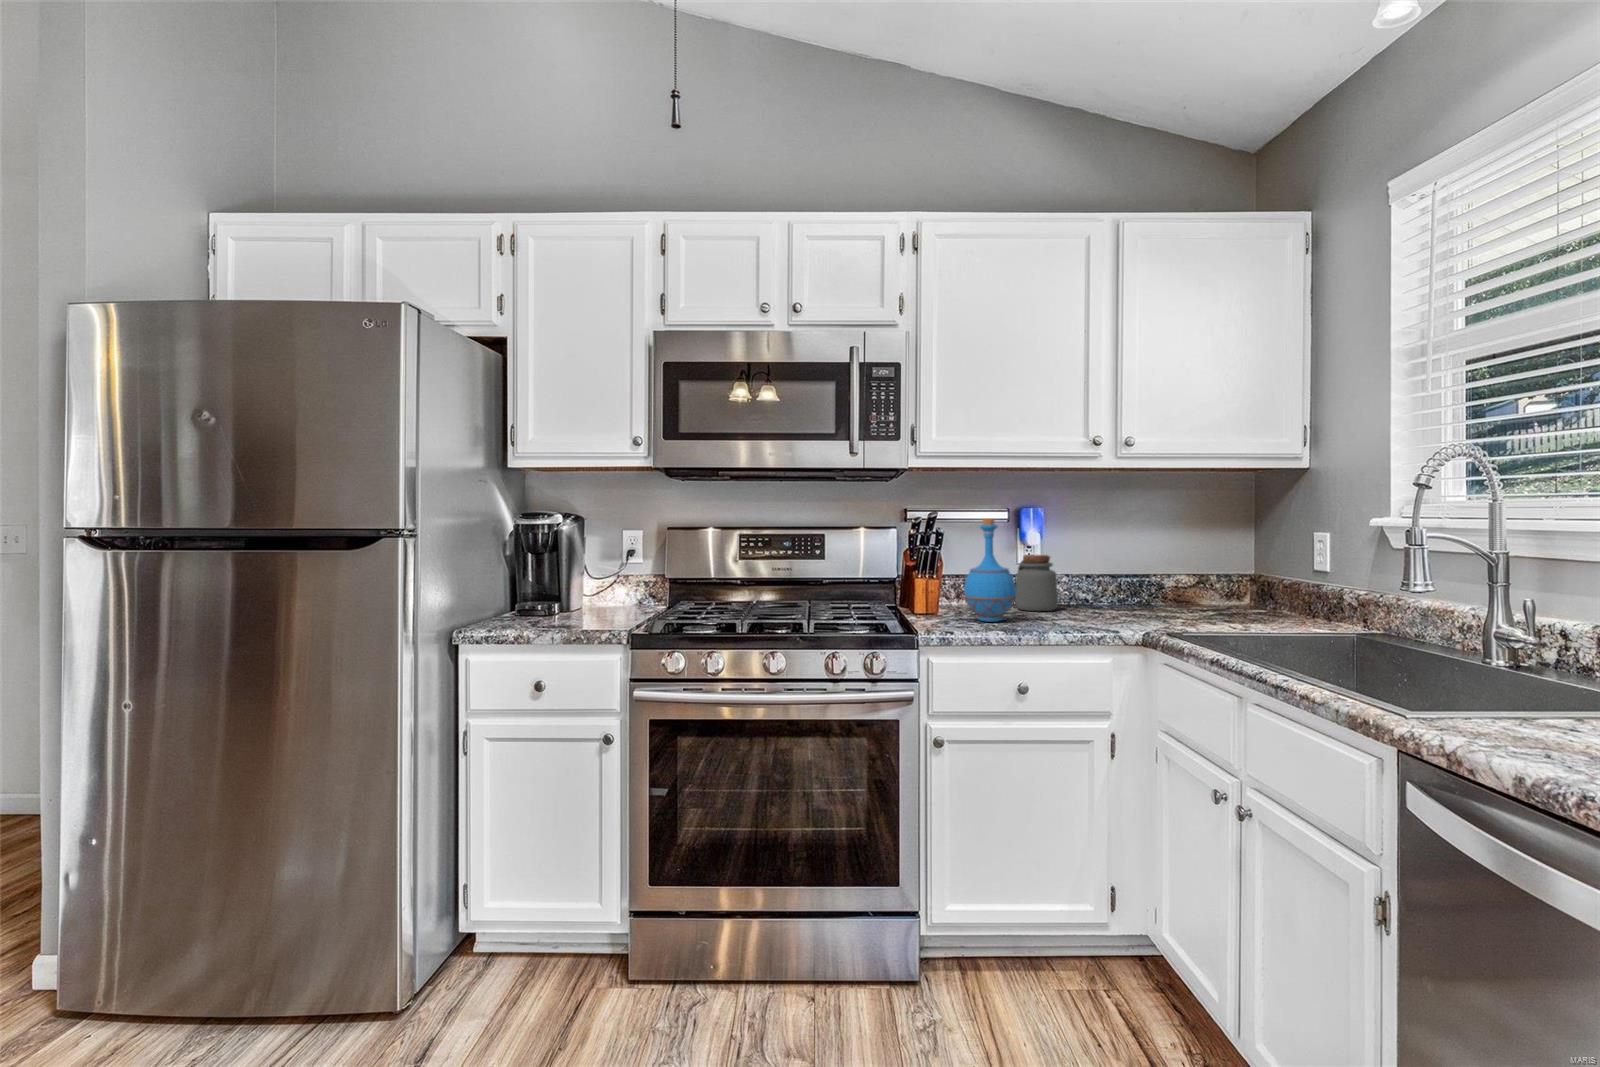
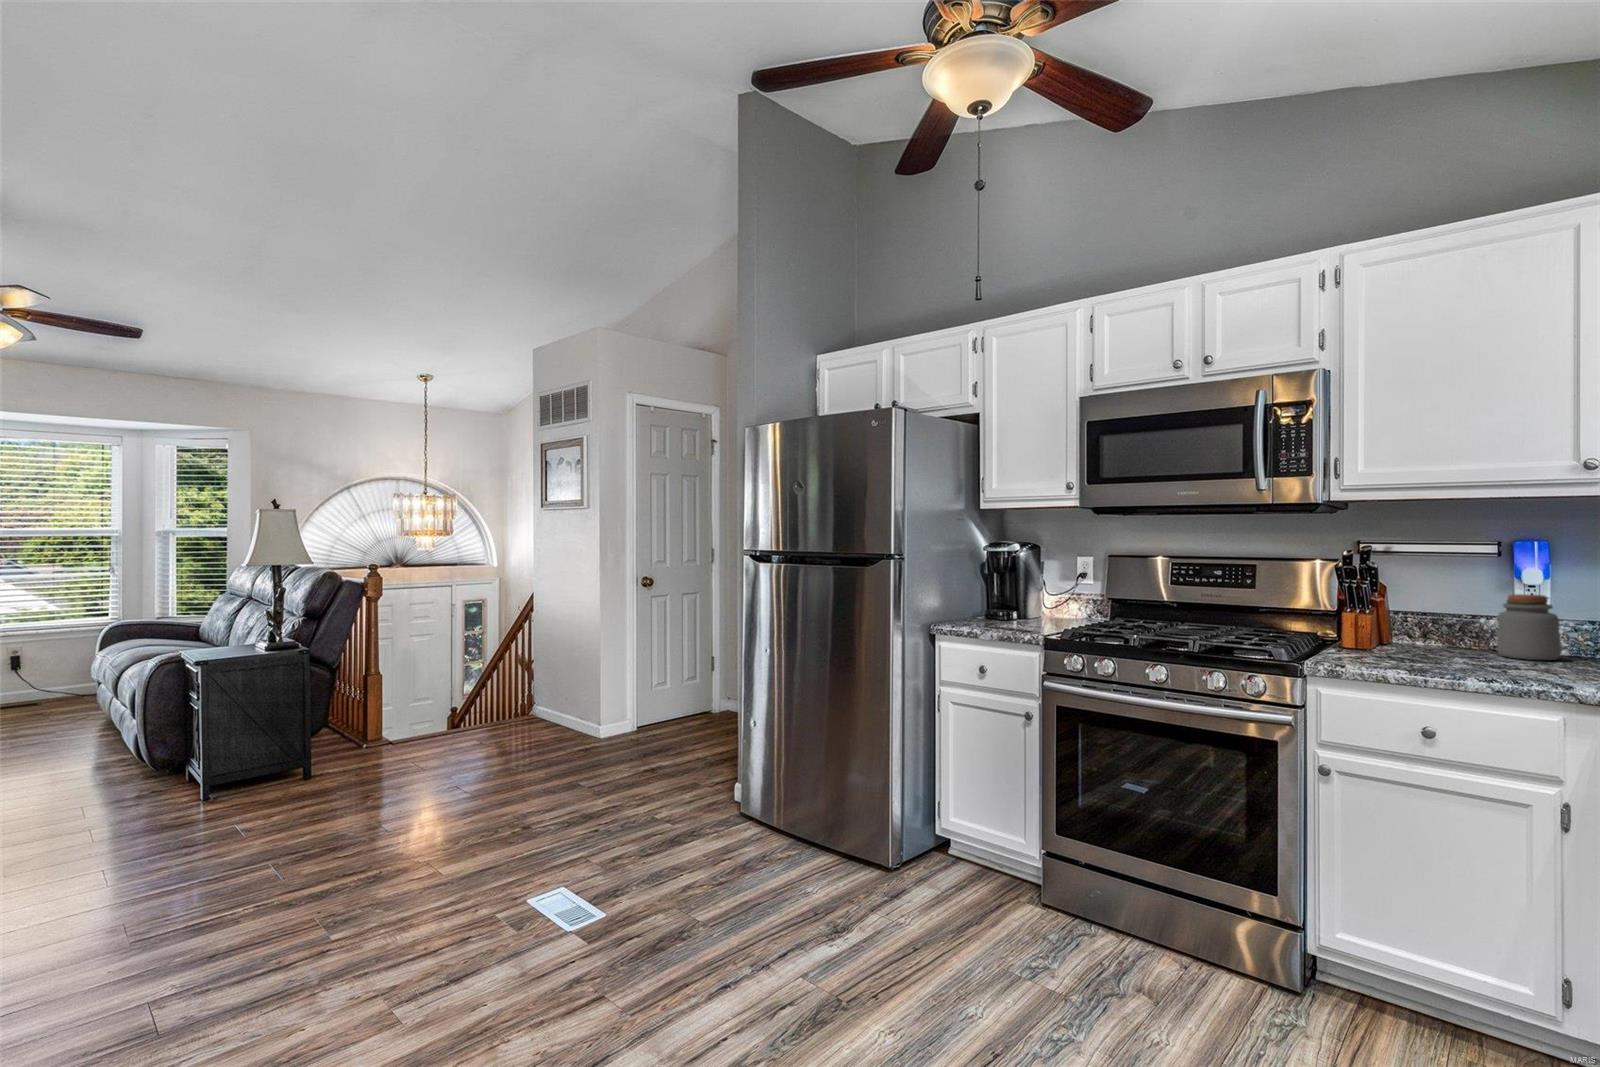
bottle: present [964,519,1016,622] -> none [1388,555,1457,662]

